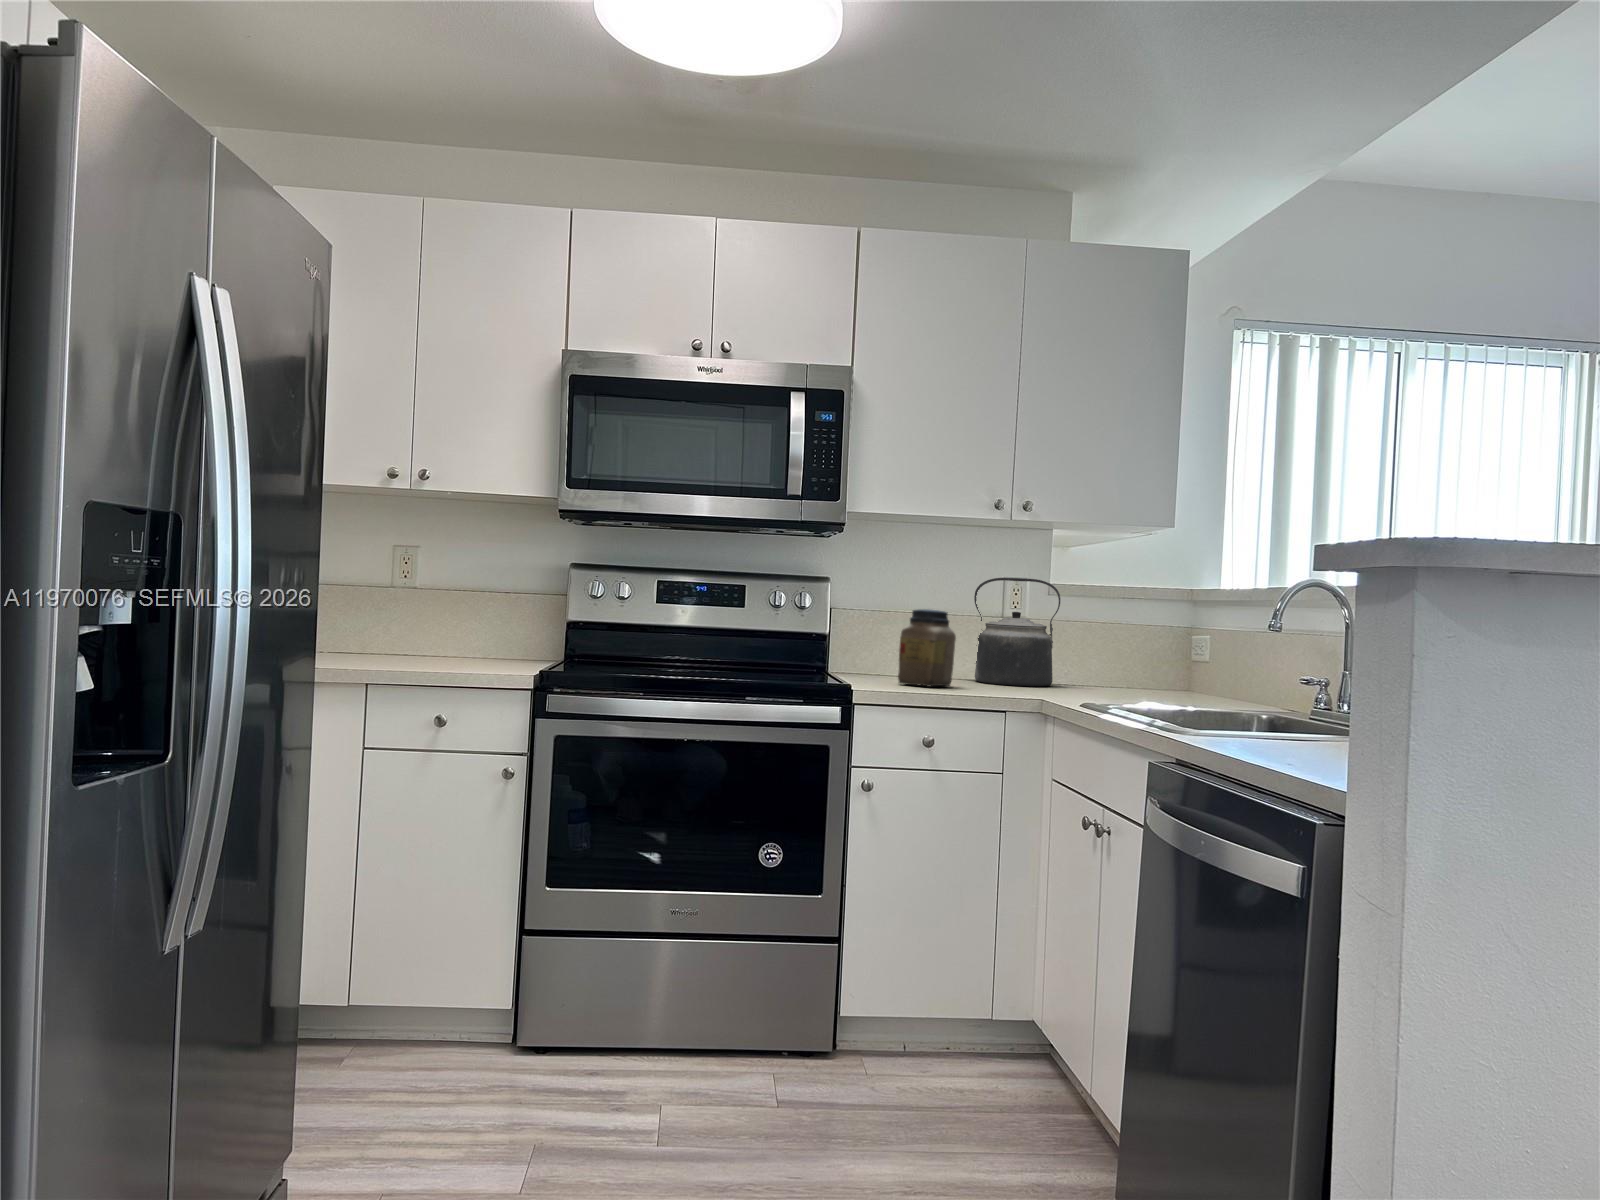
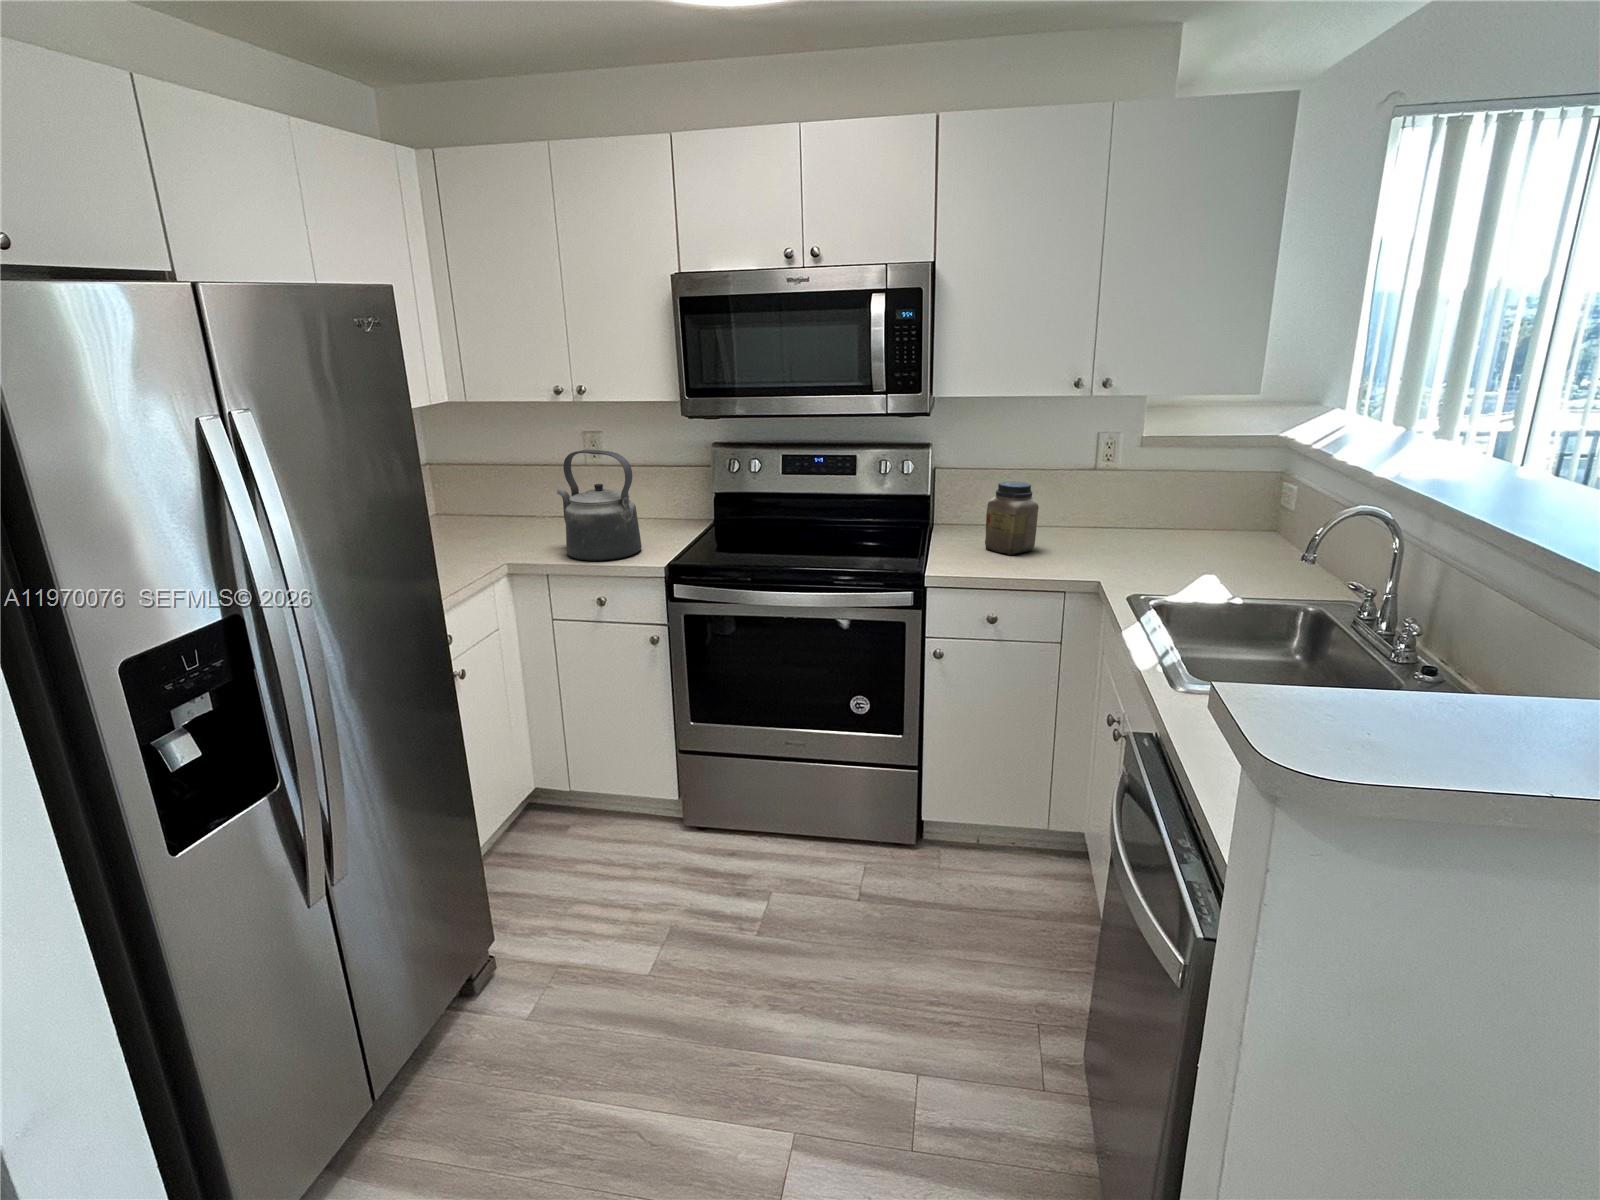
kettle: present [974,578,1060,686] -> present [557,450,641,561]

